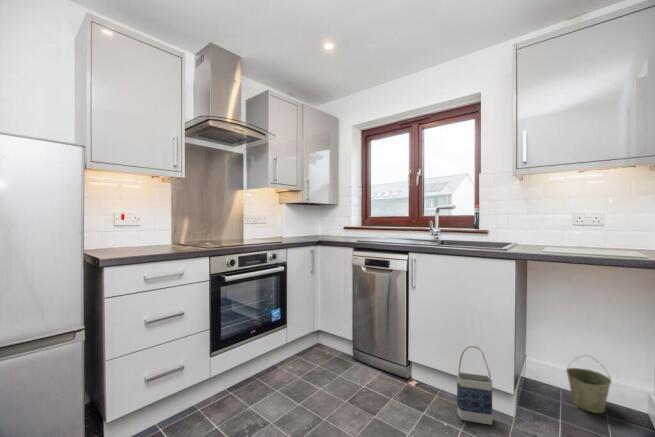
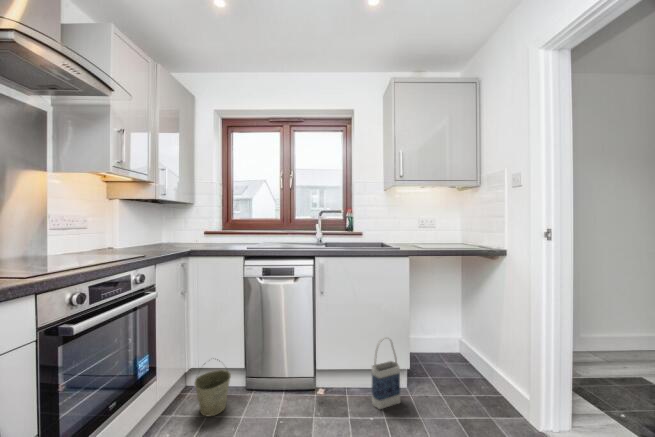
bucket: present [566,364,611,413] -> present [194,359,231,416]

